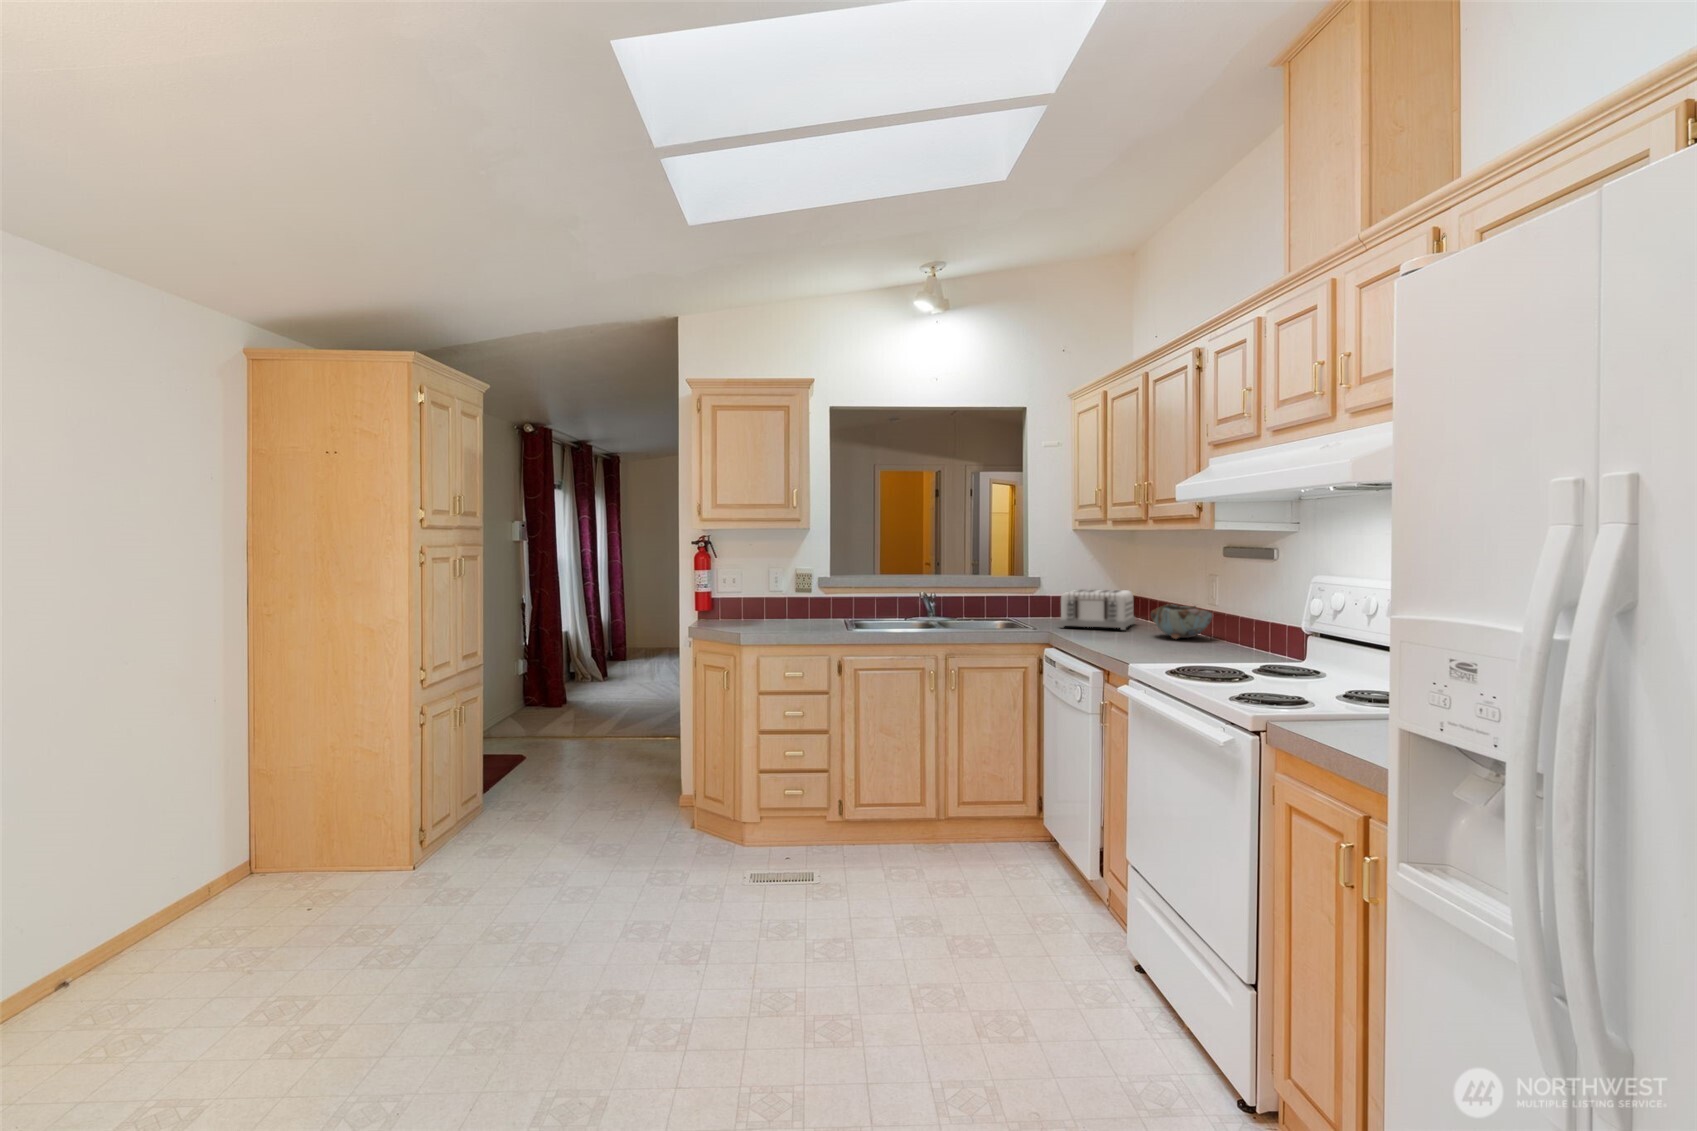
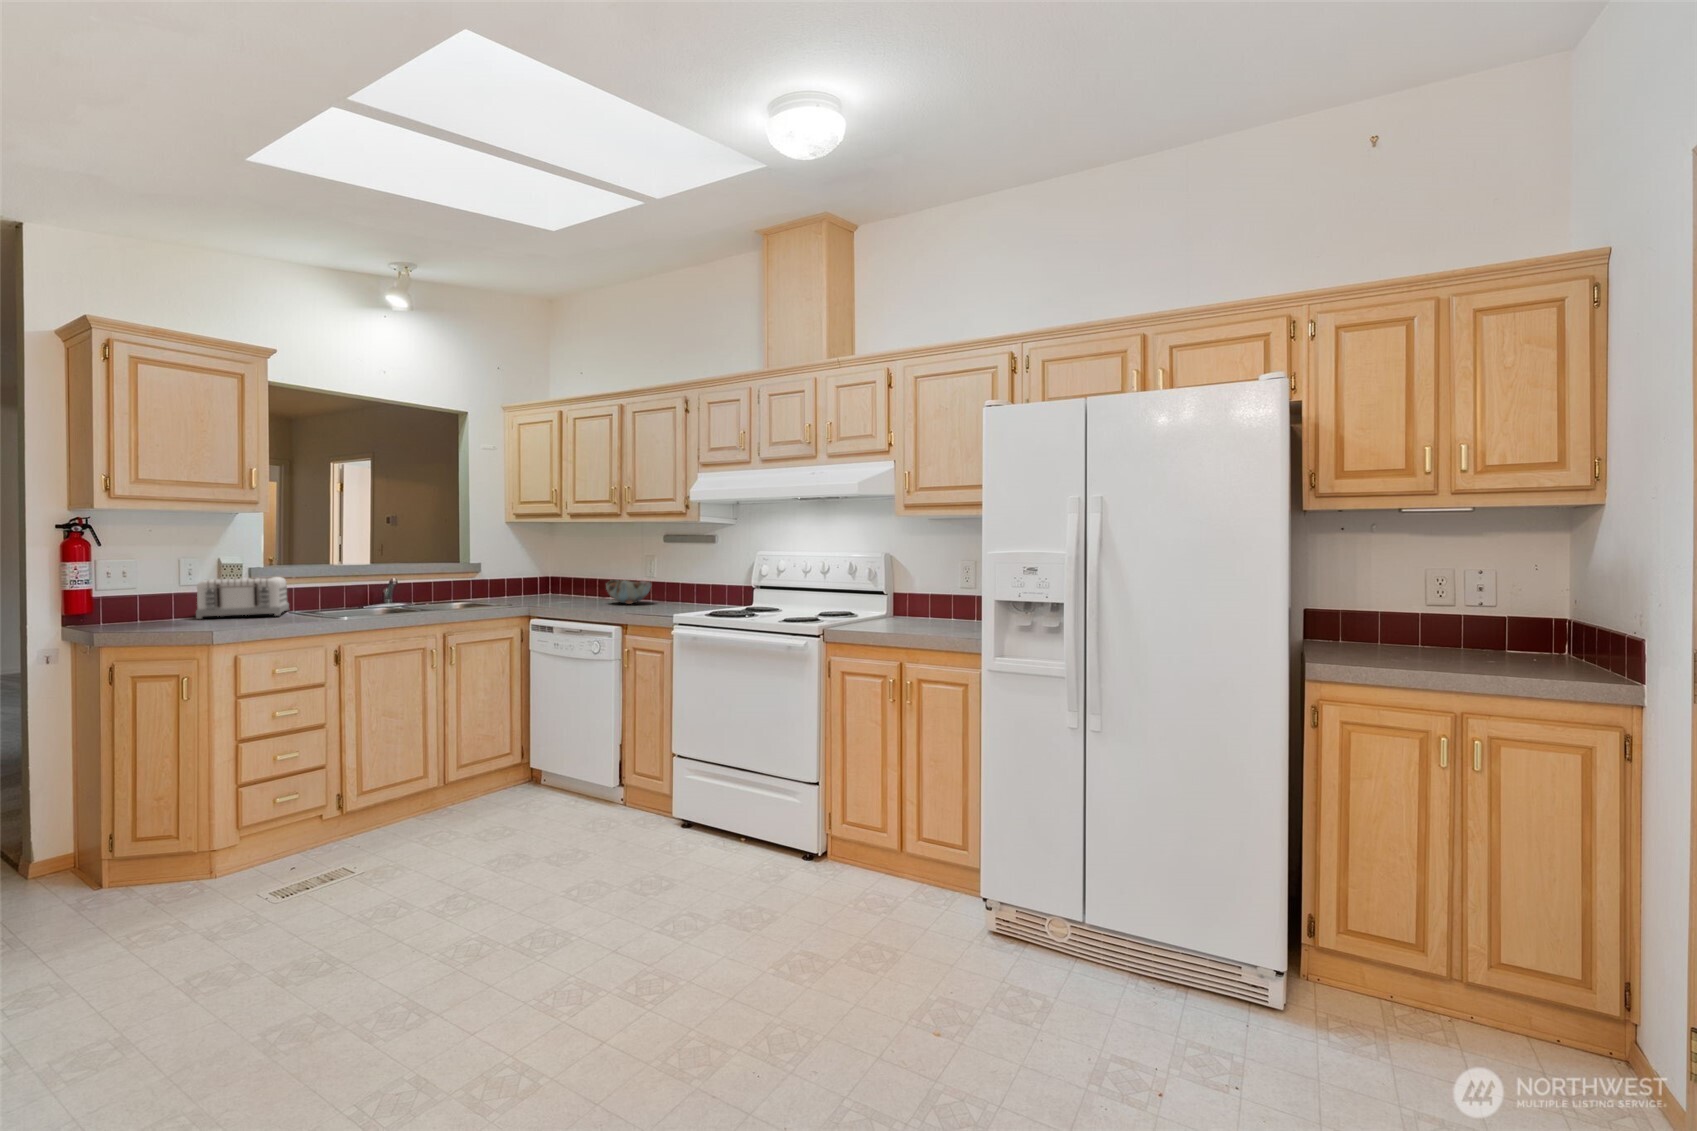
toaster: present [1059,589,1135,630] -> present [196,577,289,619]

